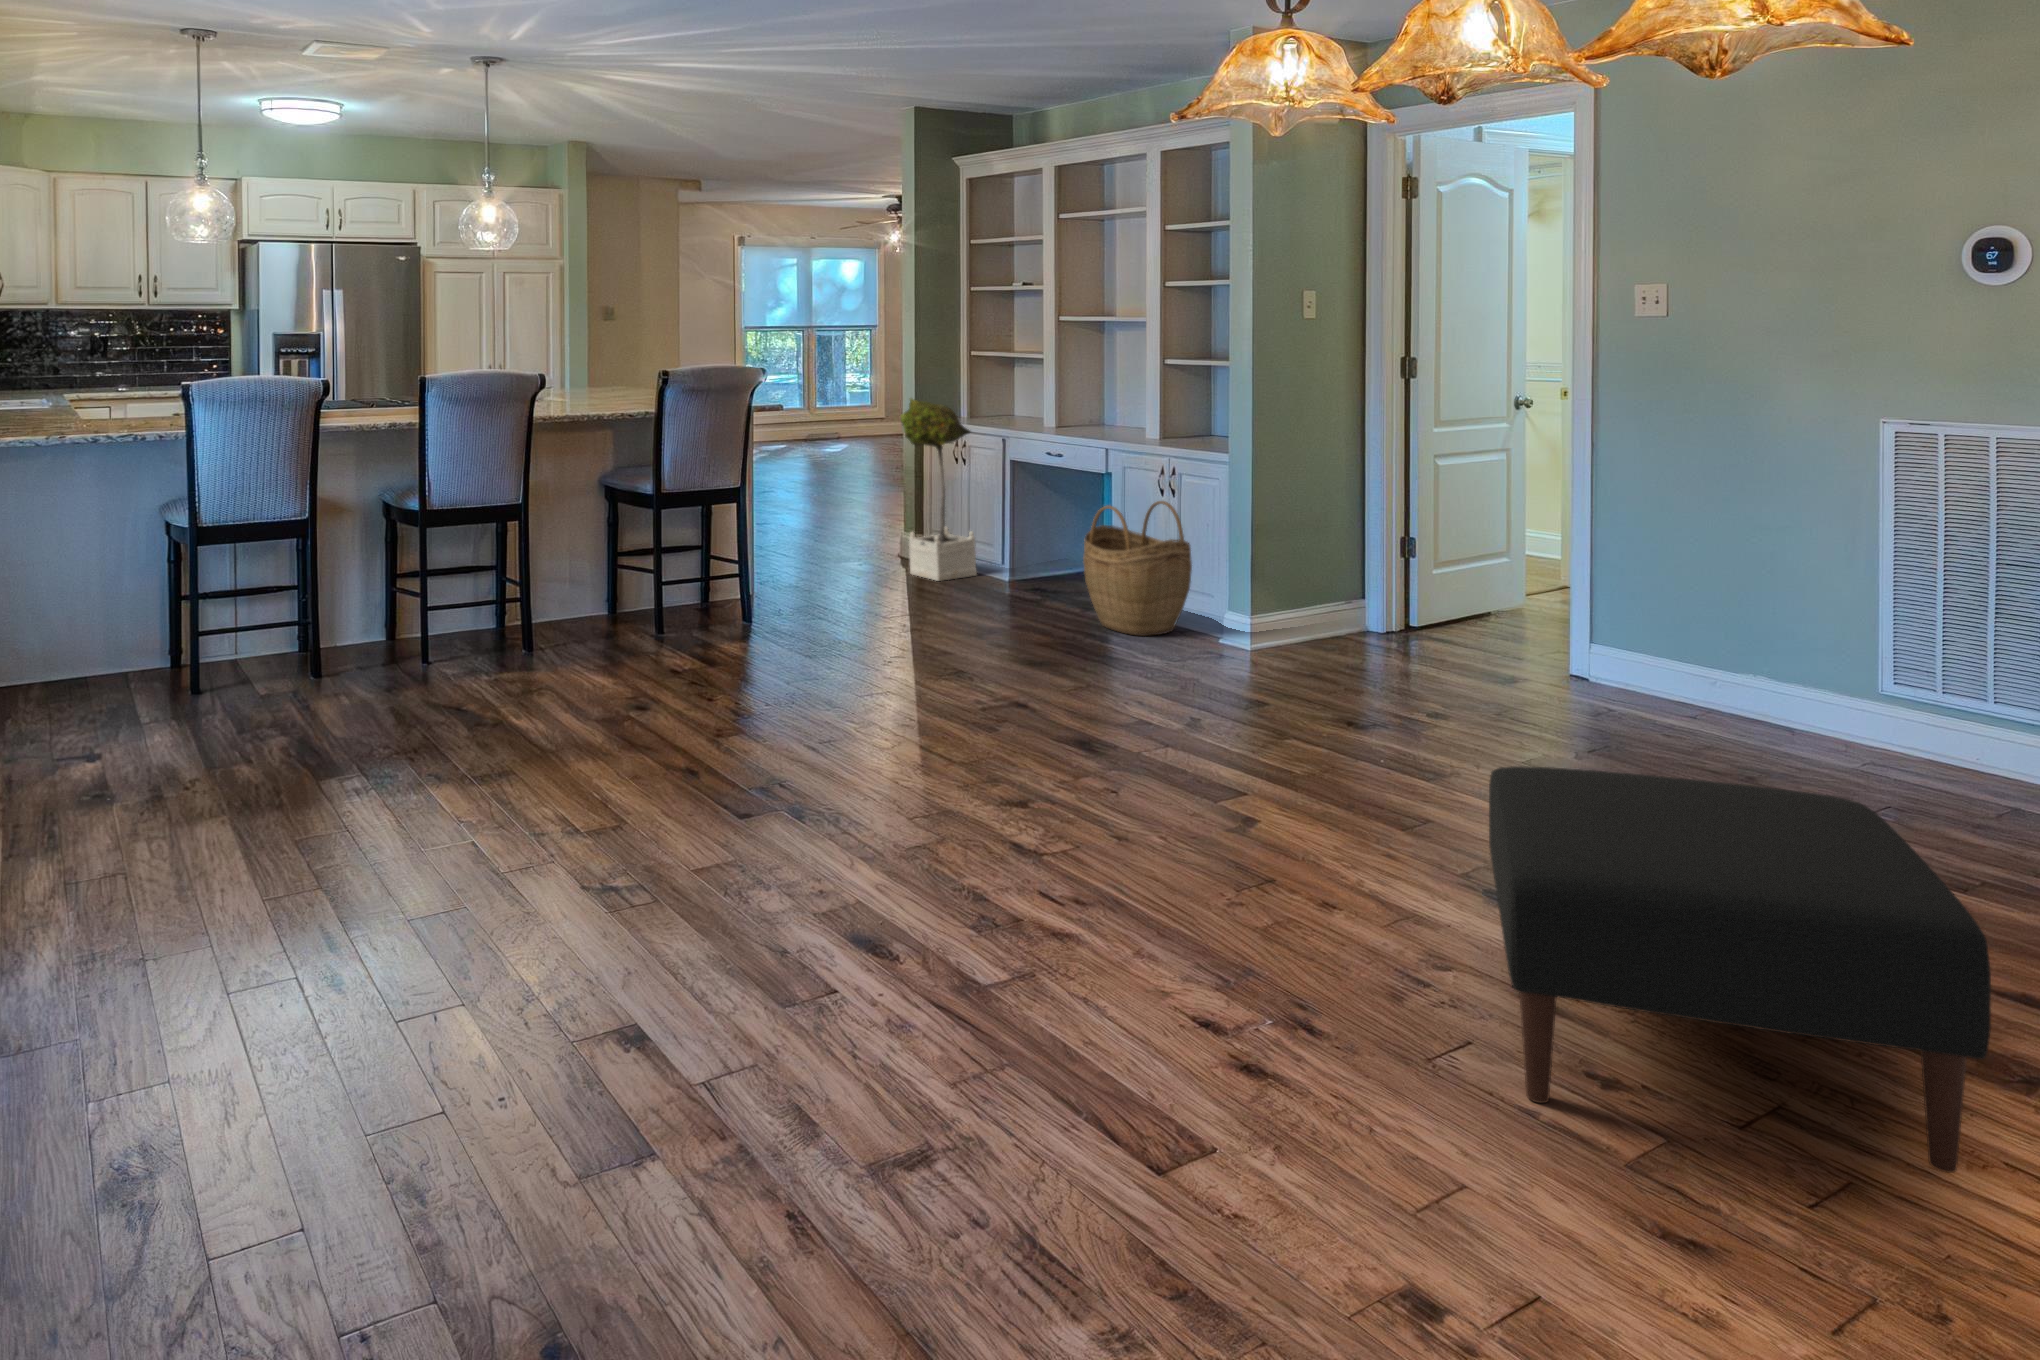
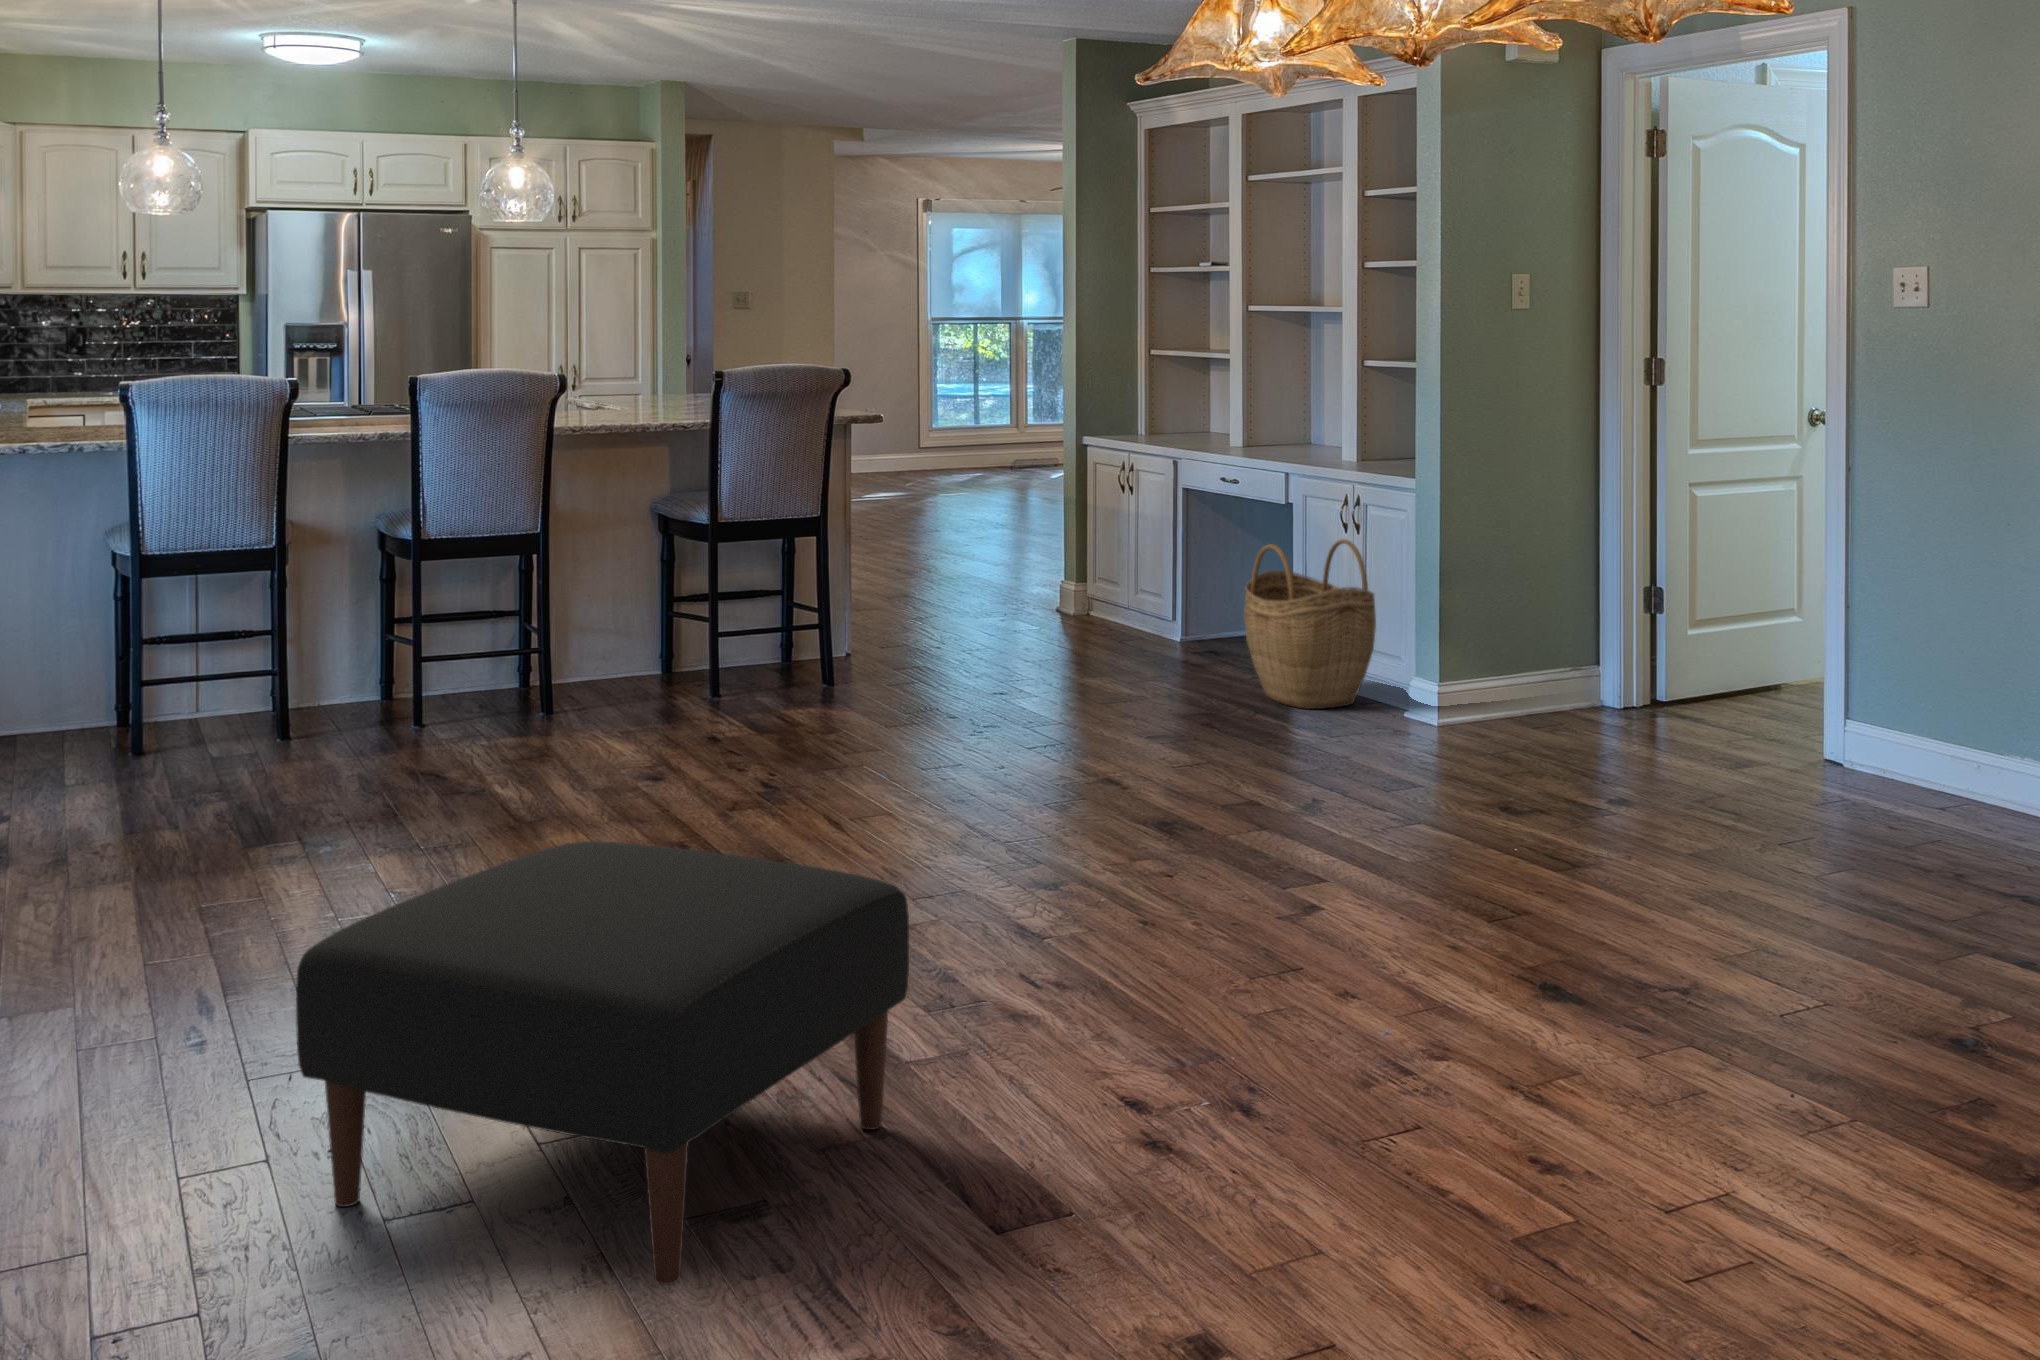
potted tree: present [900,398,977,581] -> none [1045,408,1141,642]
ottoman: present [1489,766,1991,1173] -> present [296,841,909,1285]

